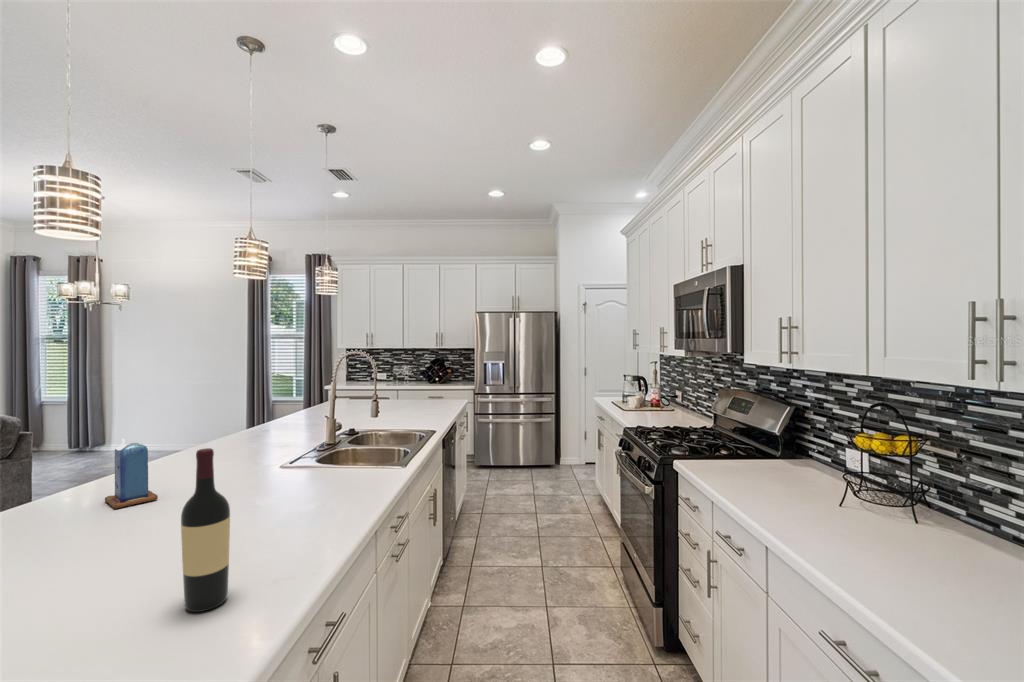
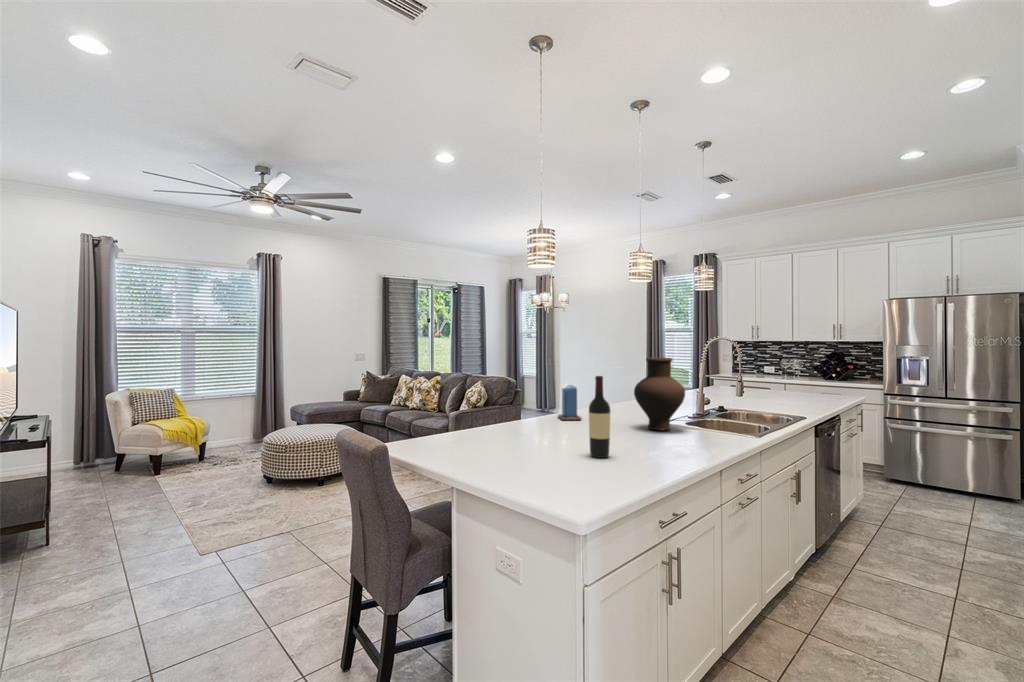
vase: none [257,388,335,496] -> present [634,357,685,430]

